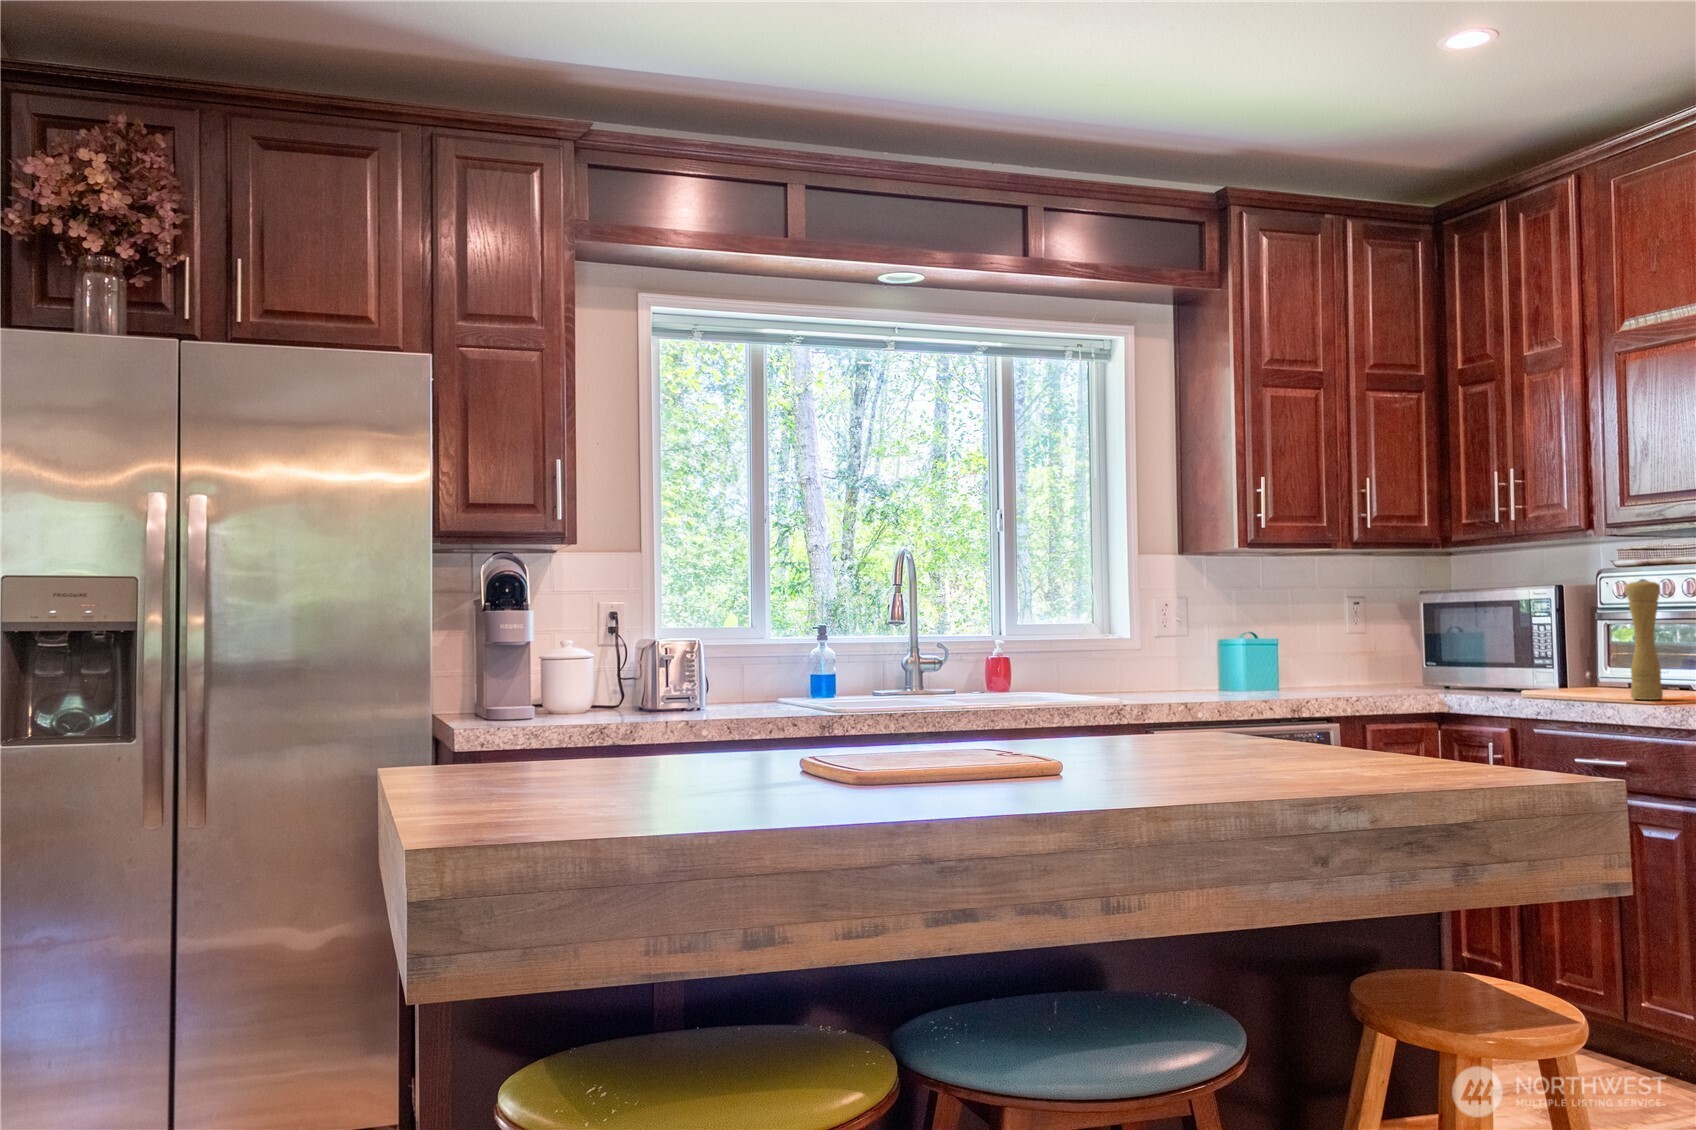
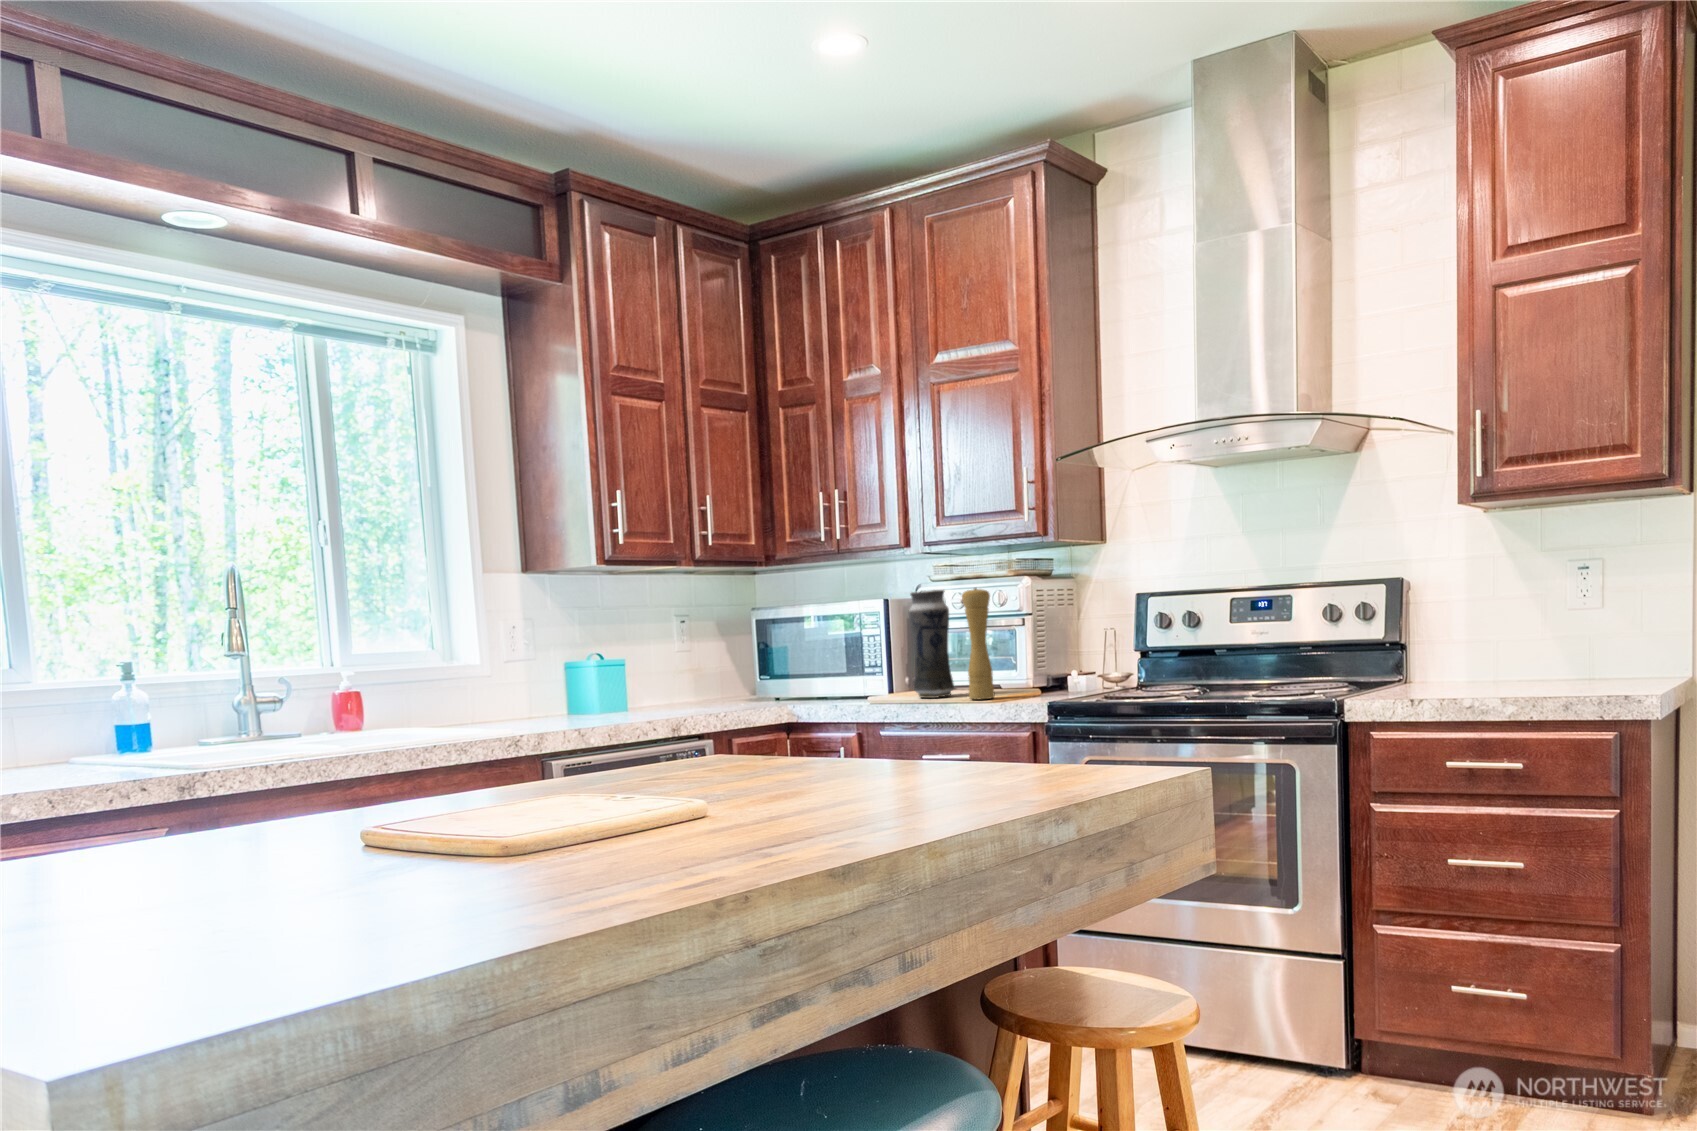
vase: none [1572,580,1625,695] -> present [908,590,954,698]

